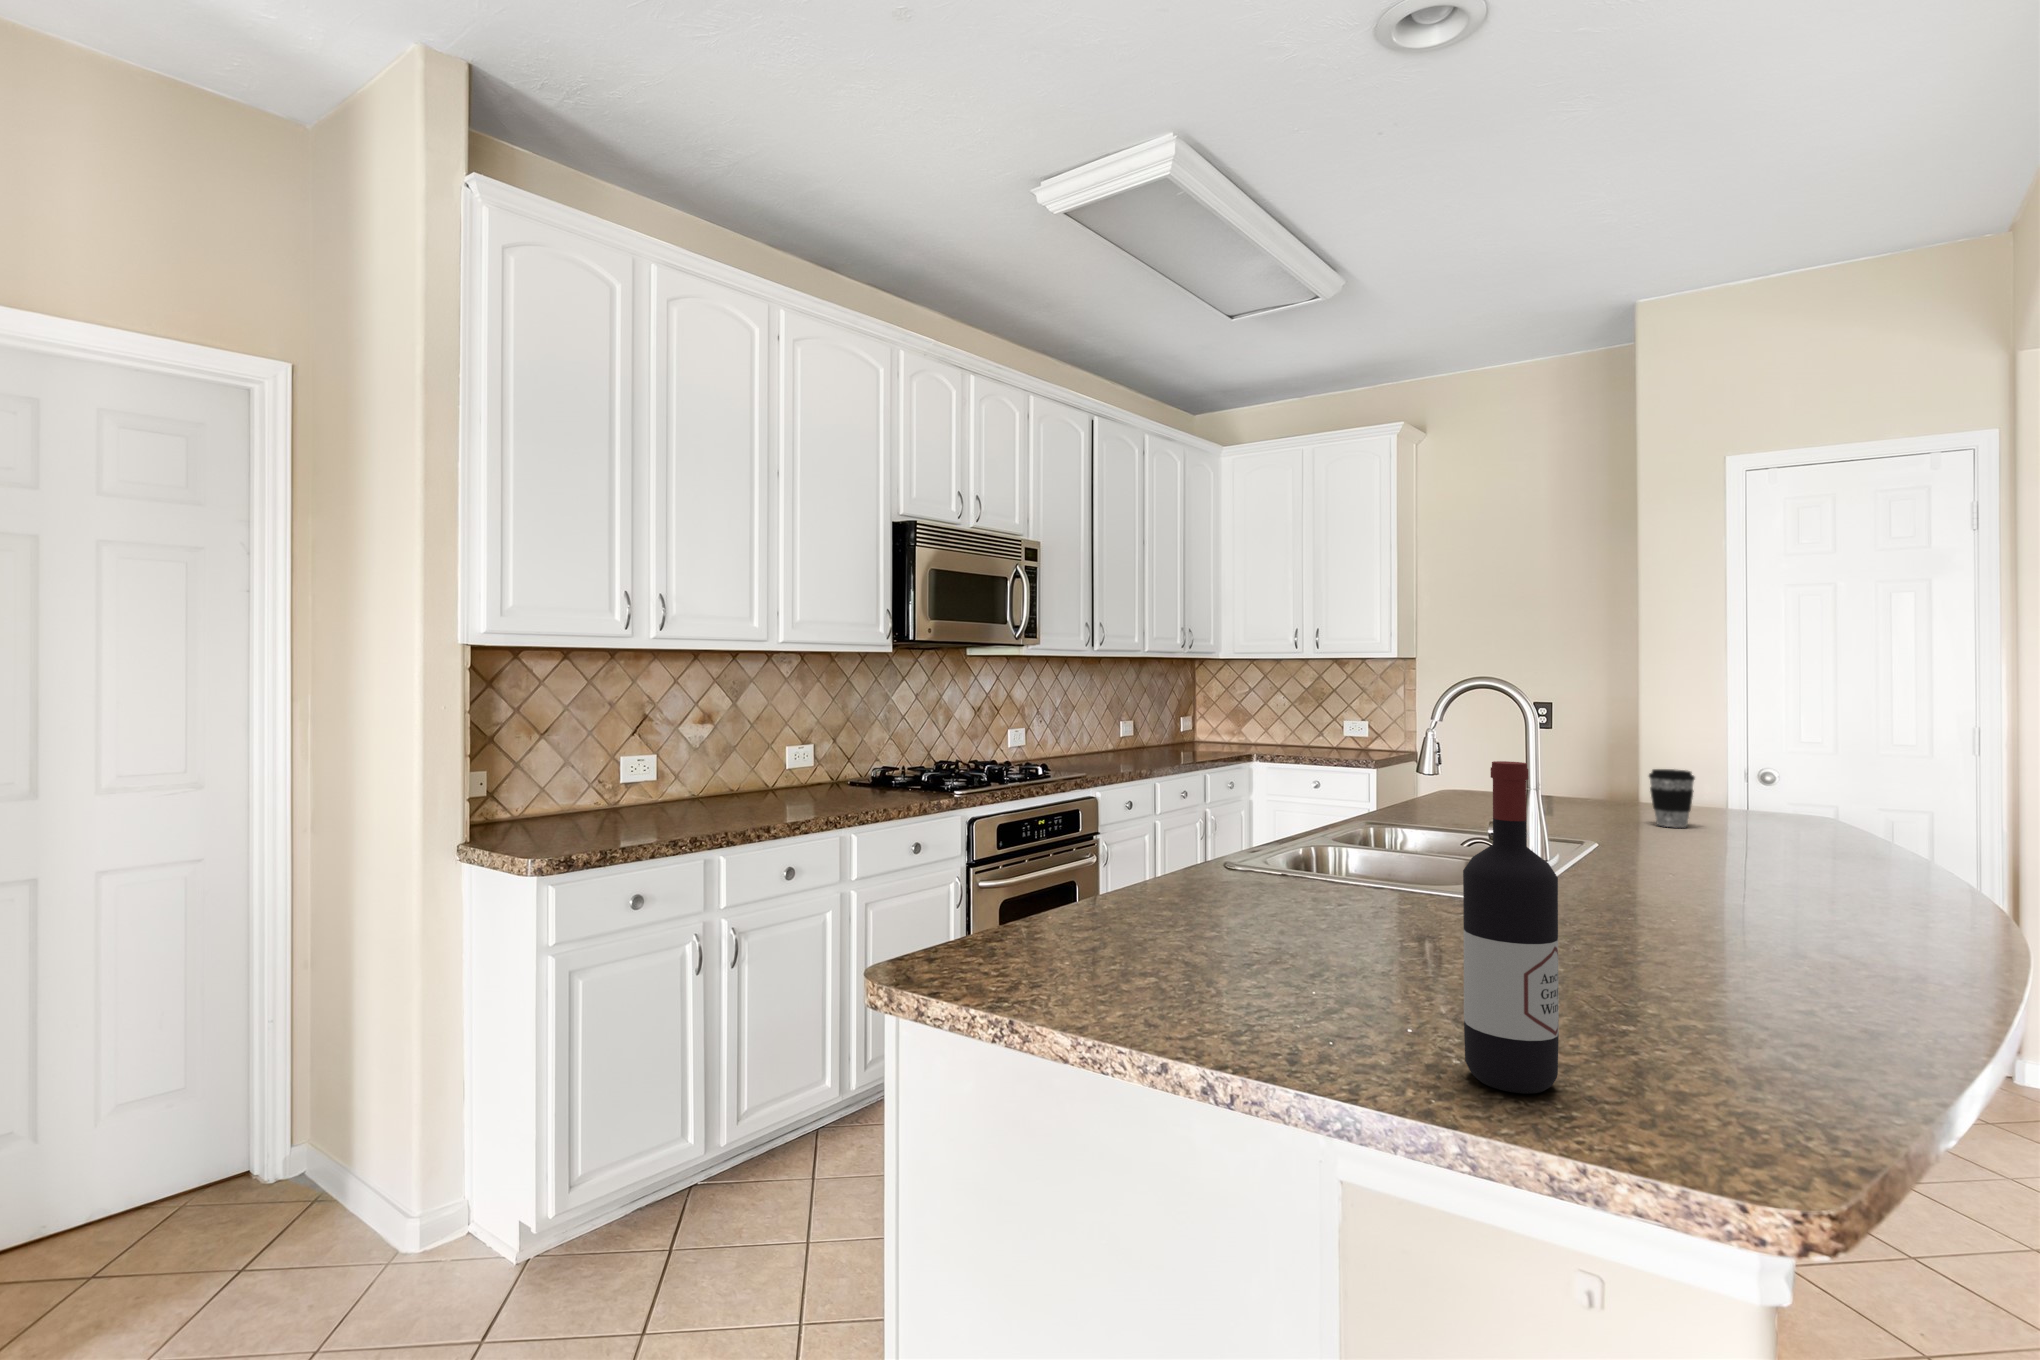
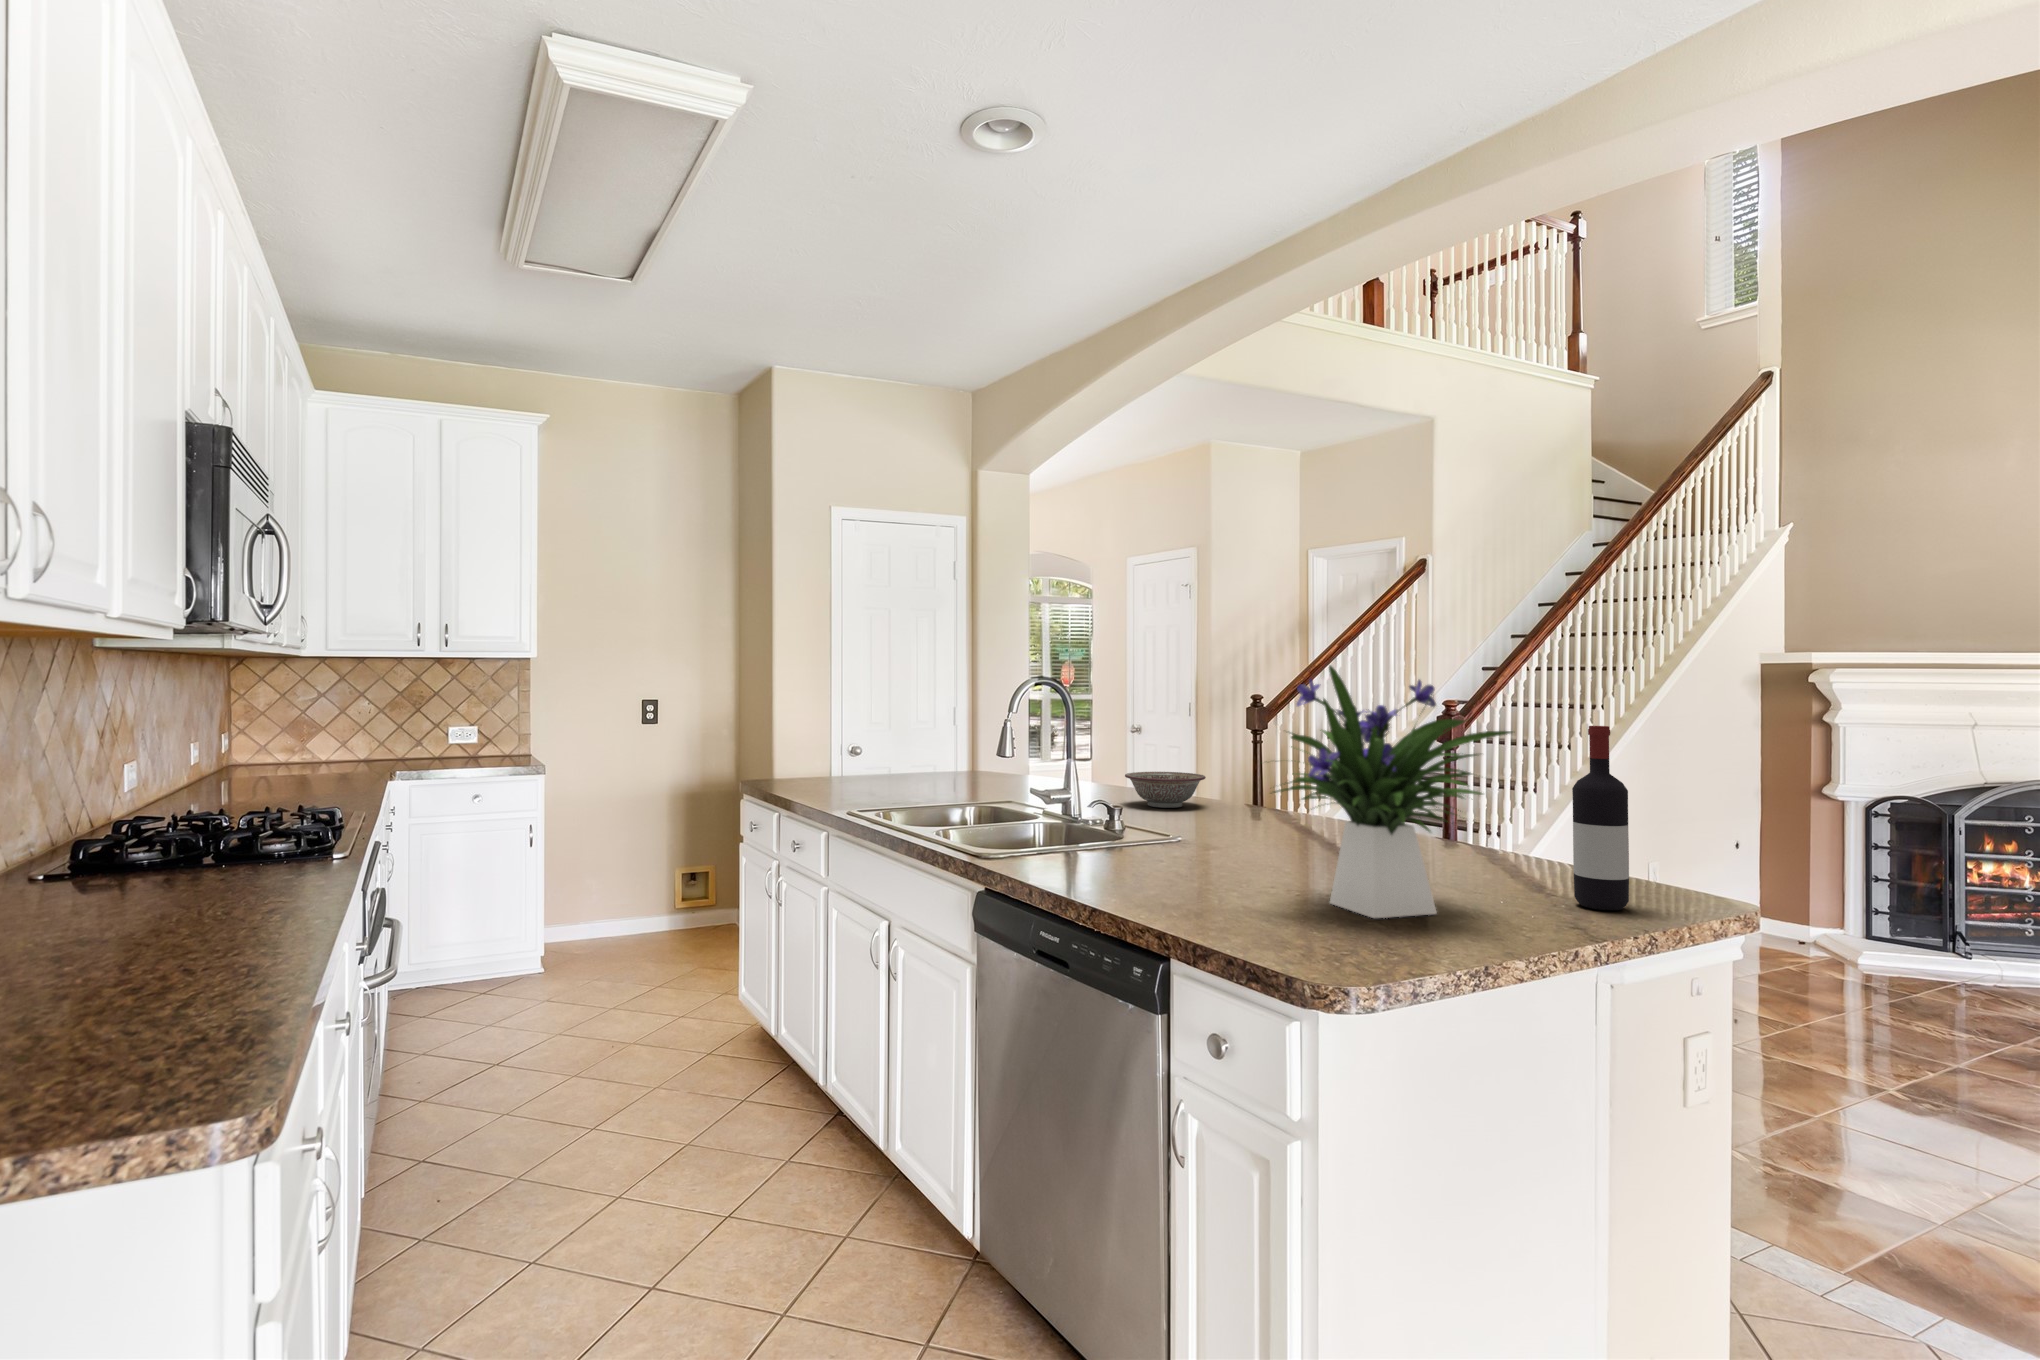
flower arrangement: none [1057,657,1387,998] -> present [1274,666,1512,918]
coffee cup: present [1649,769,1695,828] -> none [989,743,1018,785]
decorative bowl: none [1667,821,1817,881] -> present [1125,772,1206,808]

